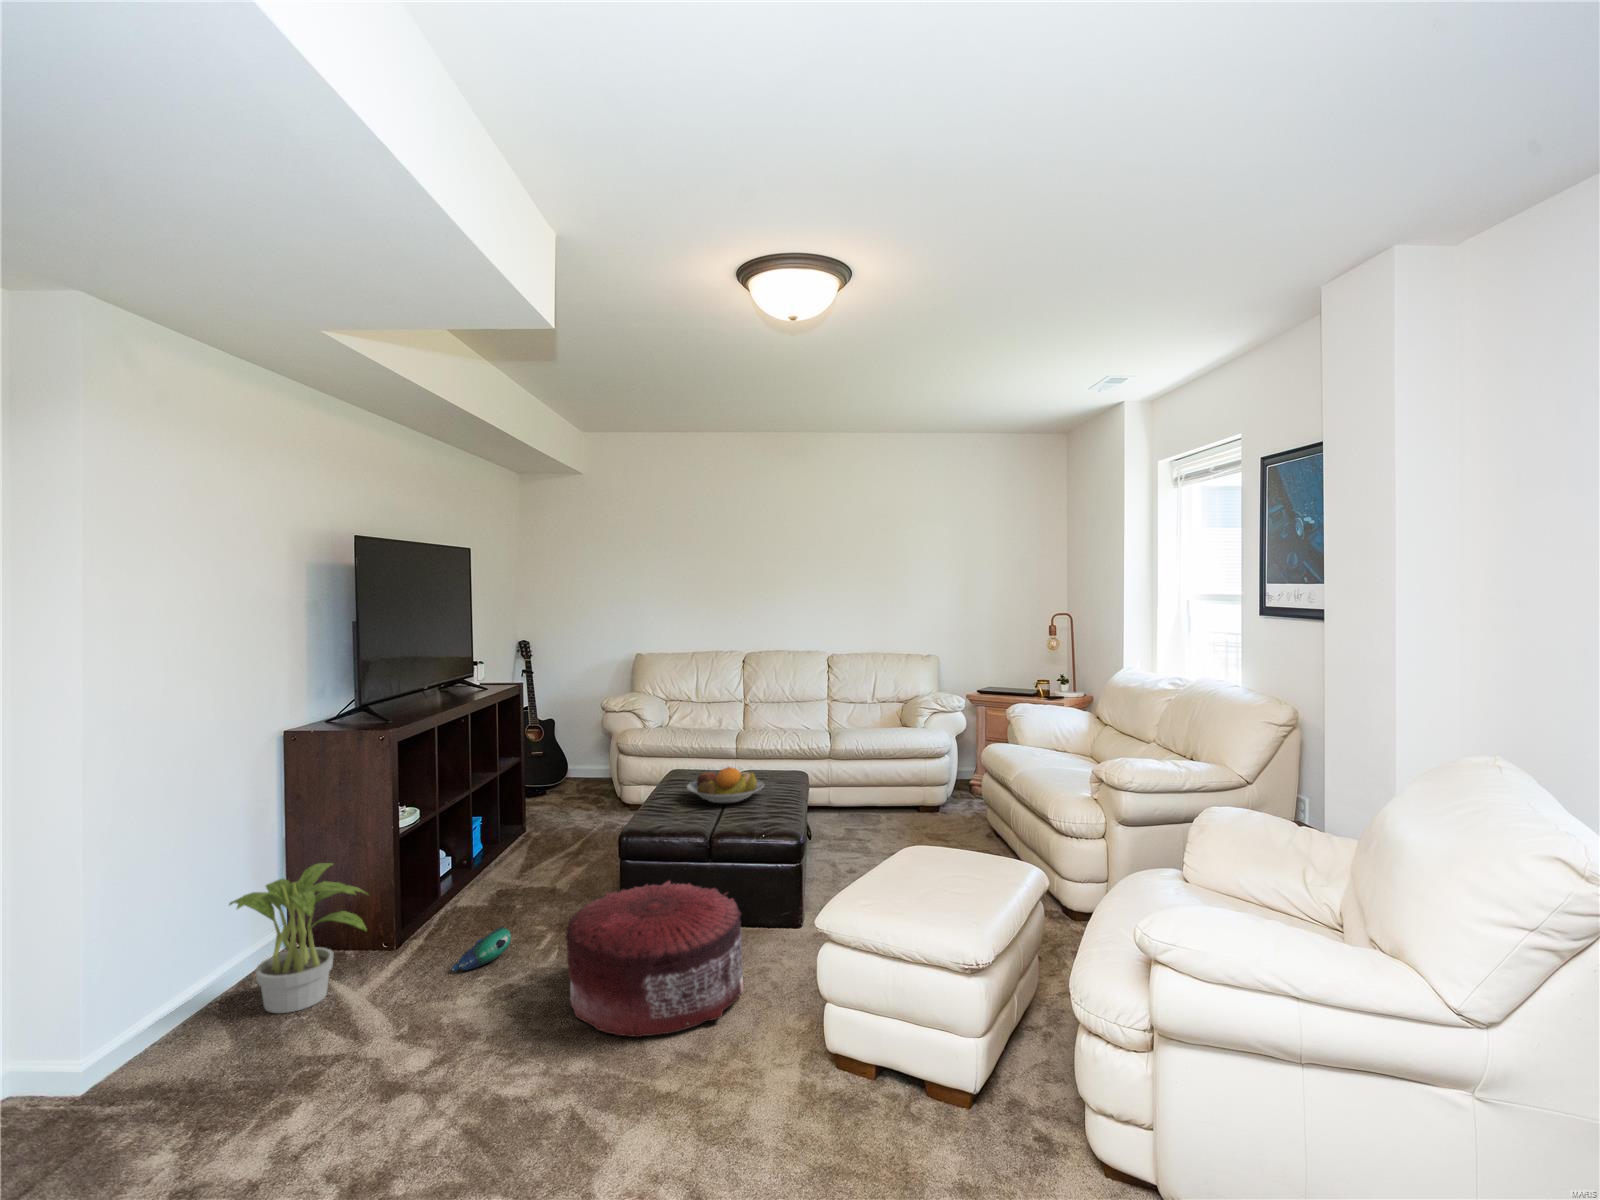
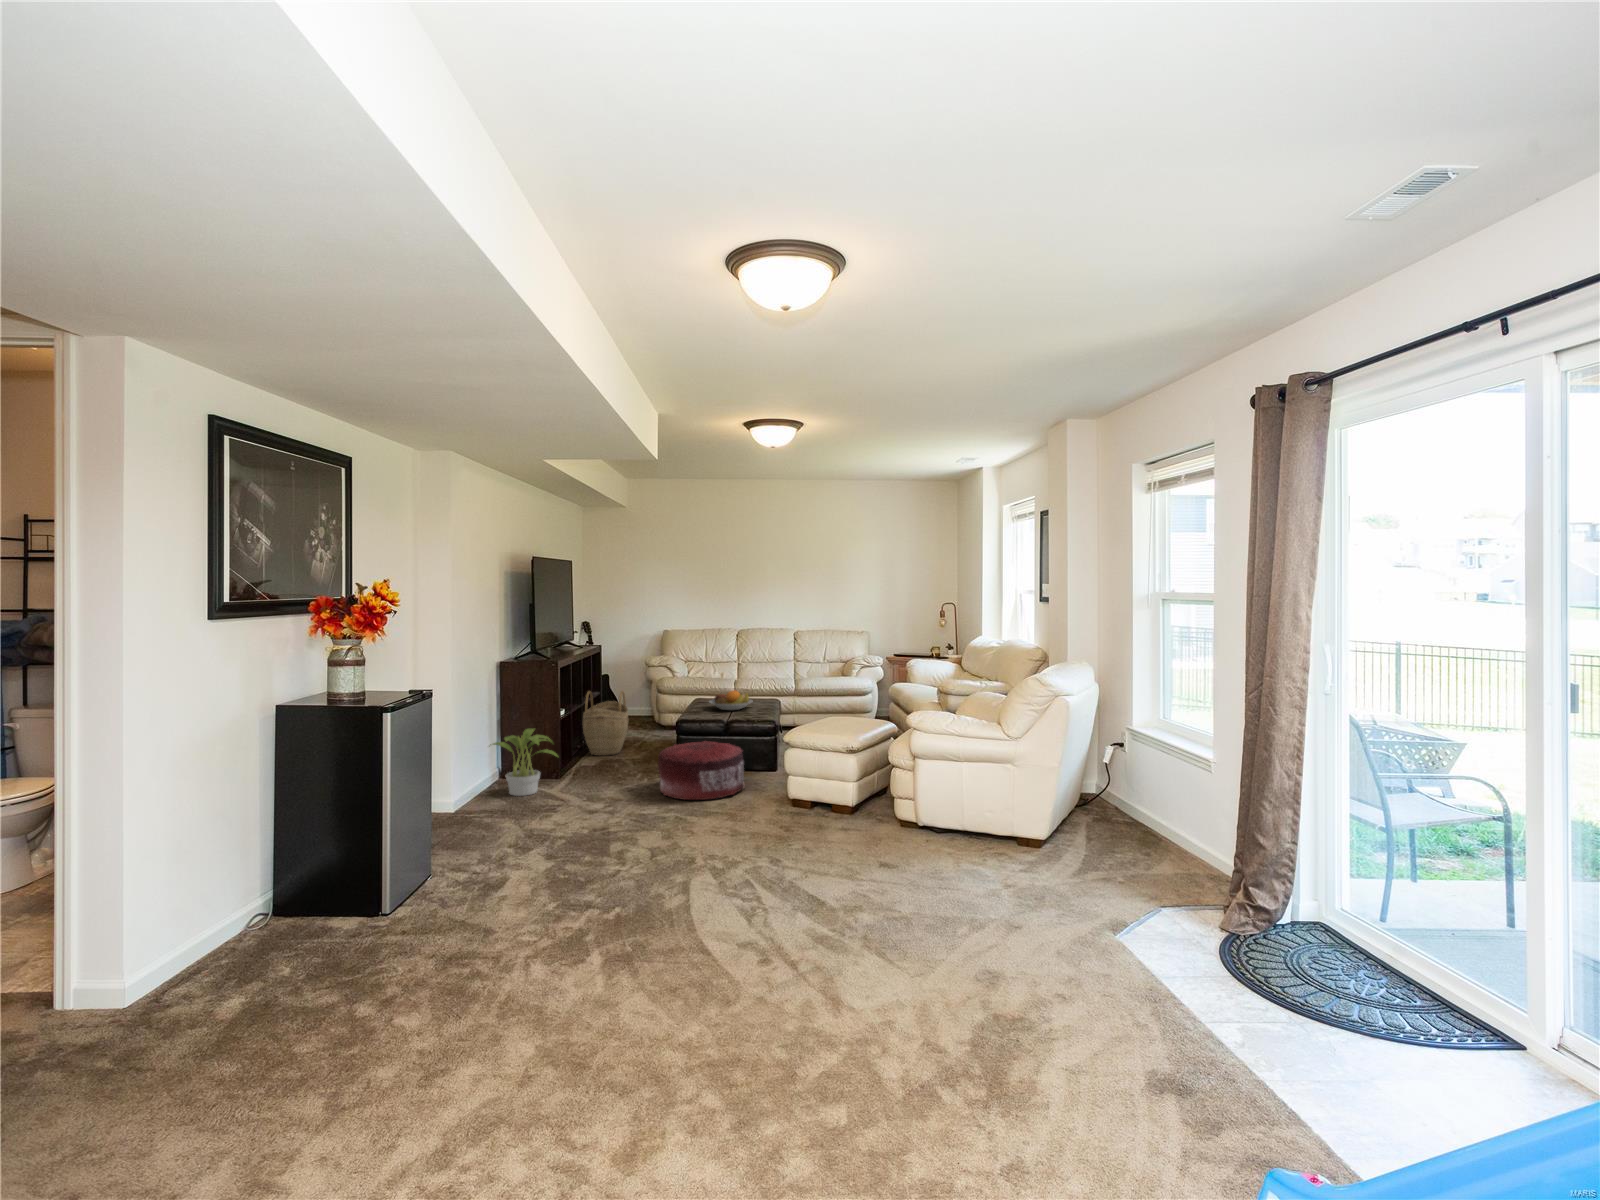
woven basket: none [472,764,555,878] -> present [583,691,628,756]
plush toy: present [451,927,511,971] -> none [595,767,622,784]

